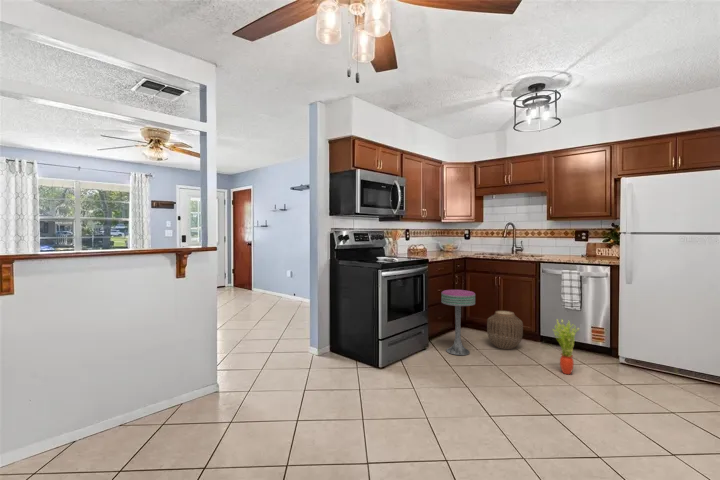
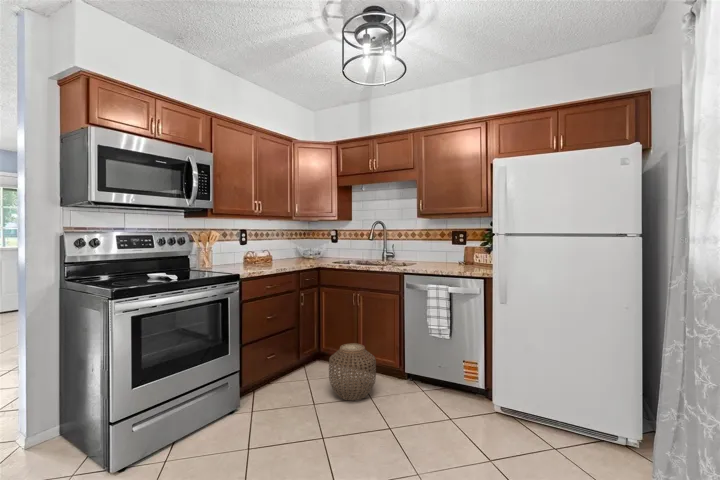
bar stool: present [441,290,475,355] -> none [252,318,303,420]
potted plant: present [553,320,579,374] -> none [397,361,433,445]

